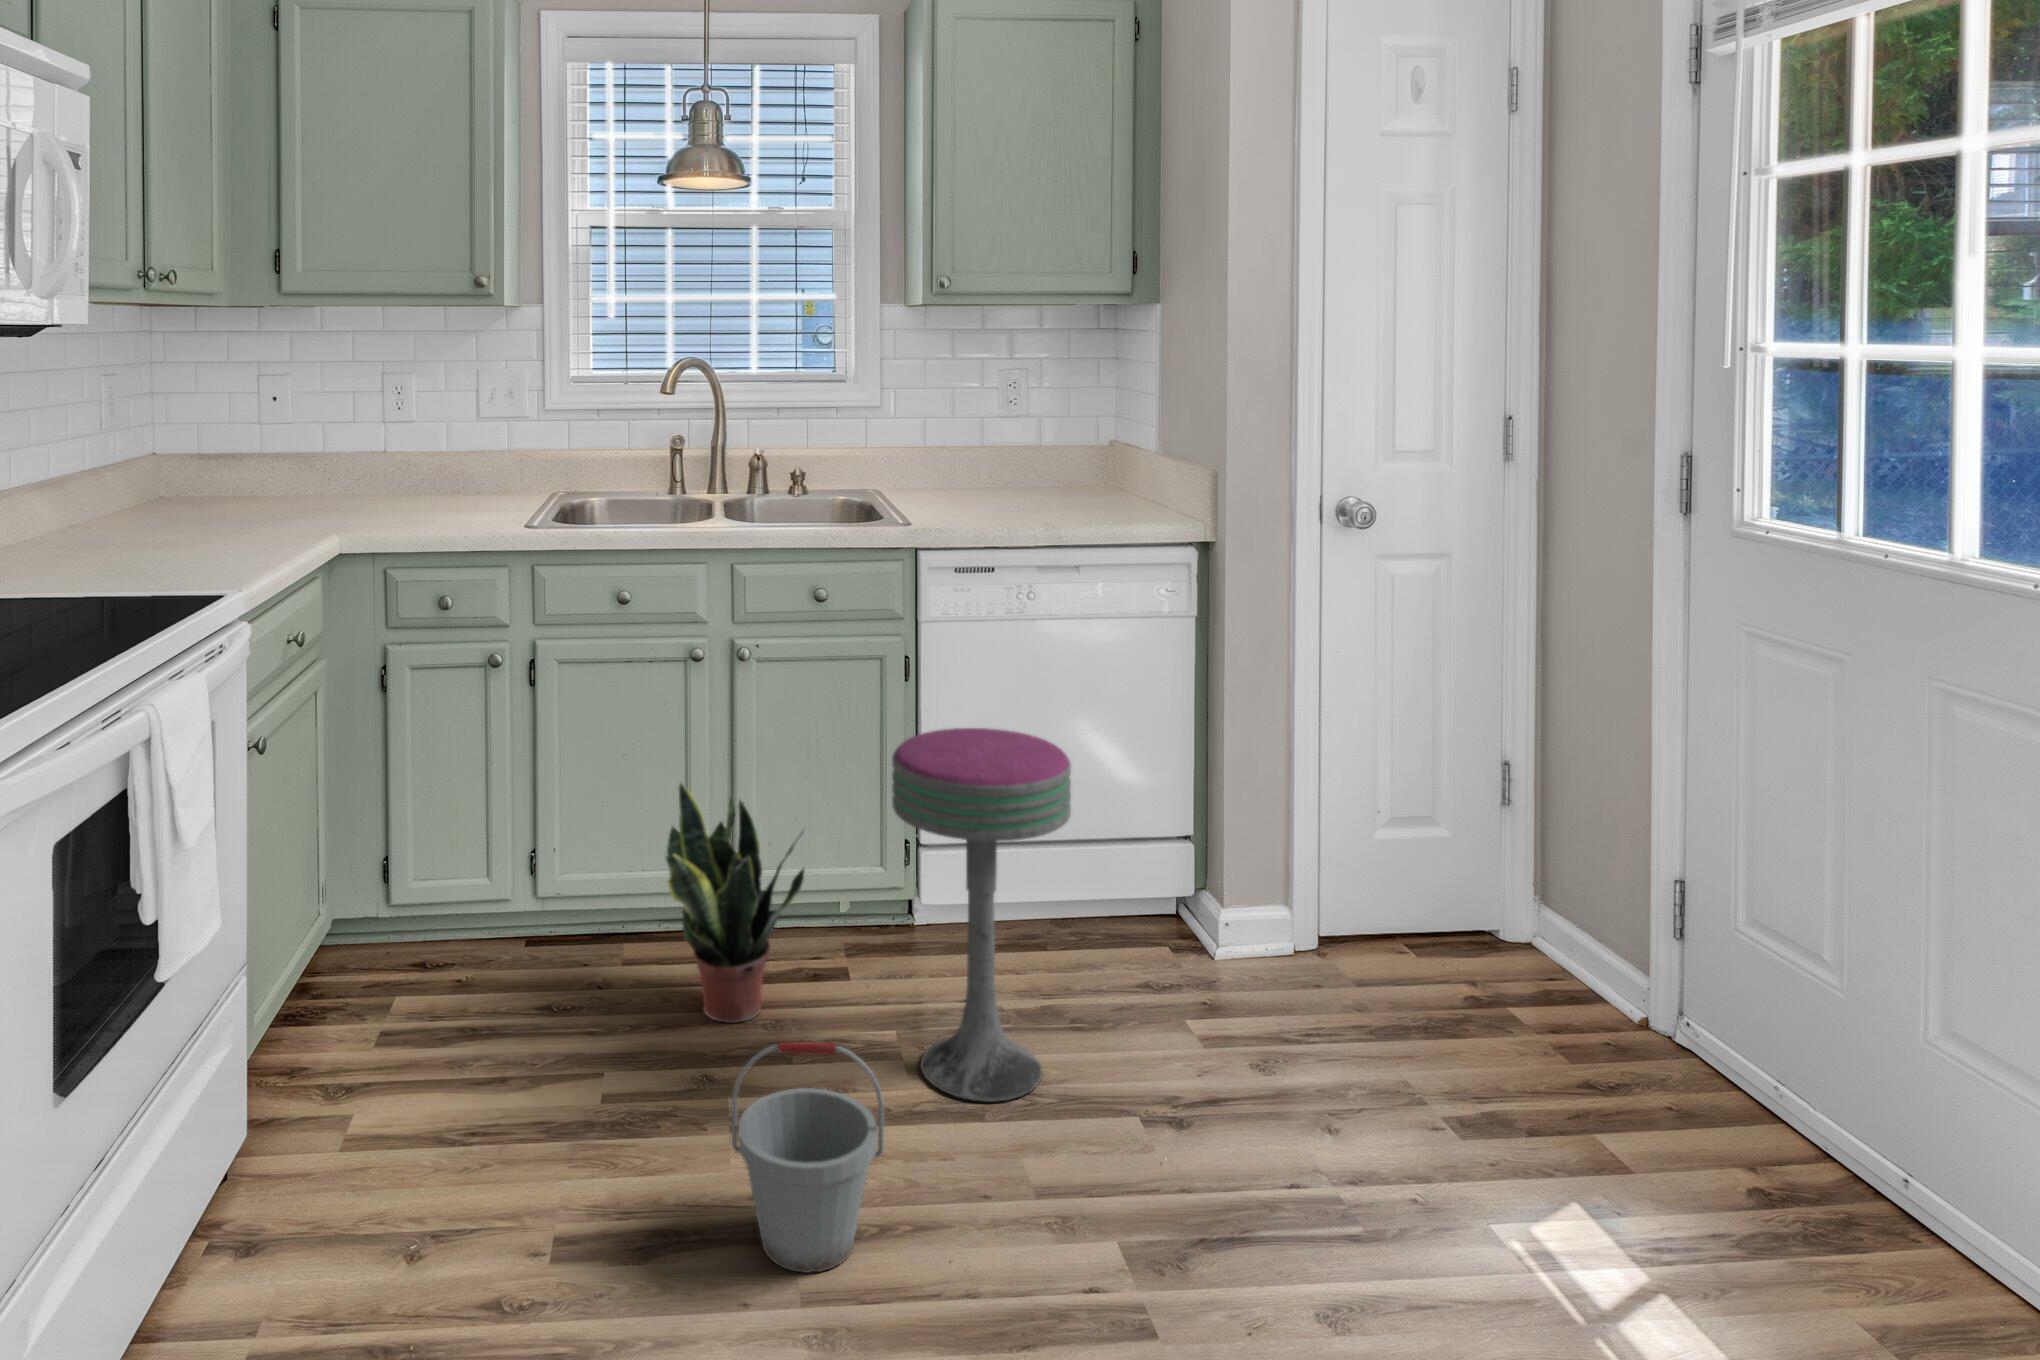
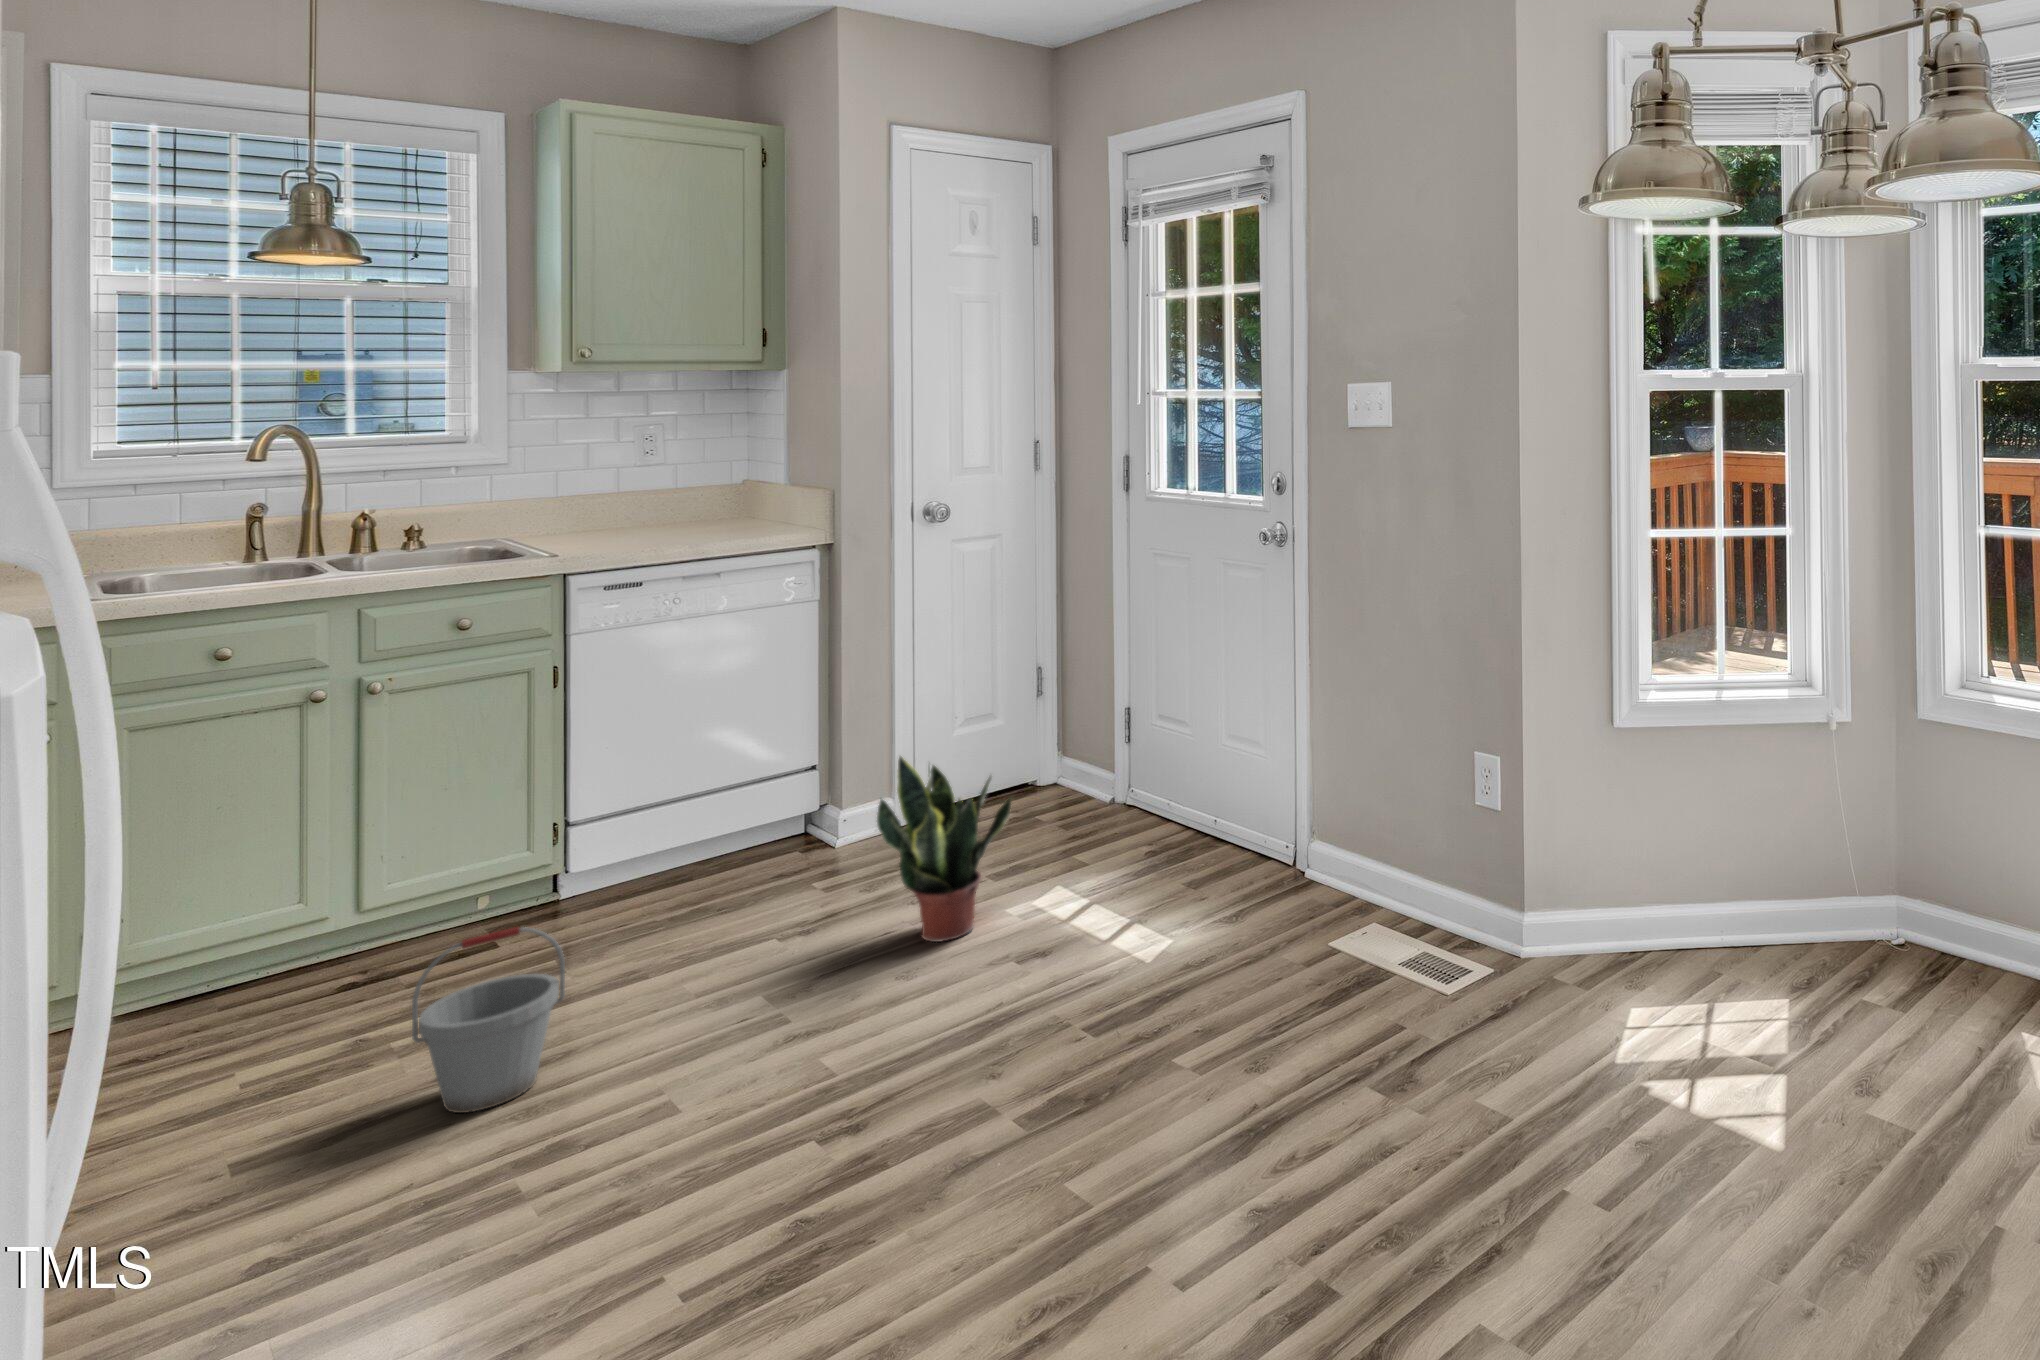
bar stool: present [892,728,1071,1102] -> none [553,692,719,977]
potted plant: present [666,784,805,1023] -> present [877,757,1012,942]

